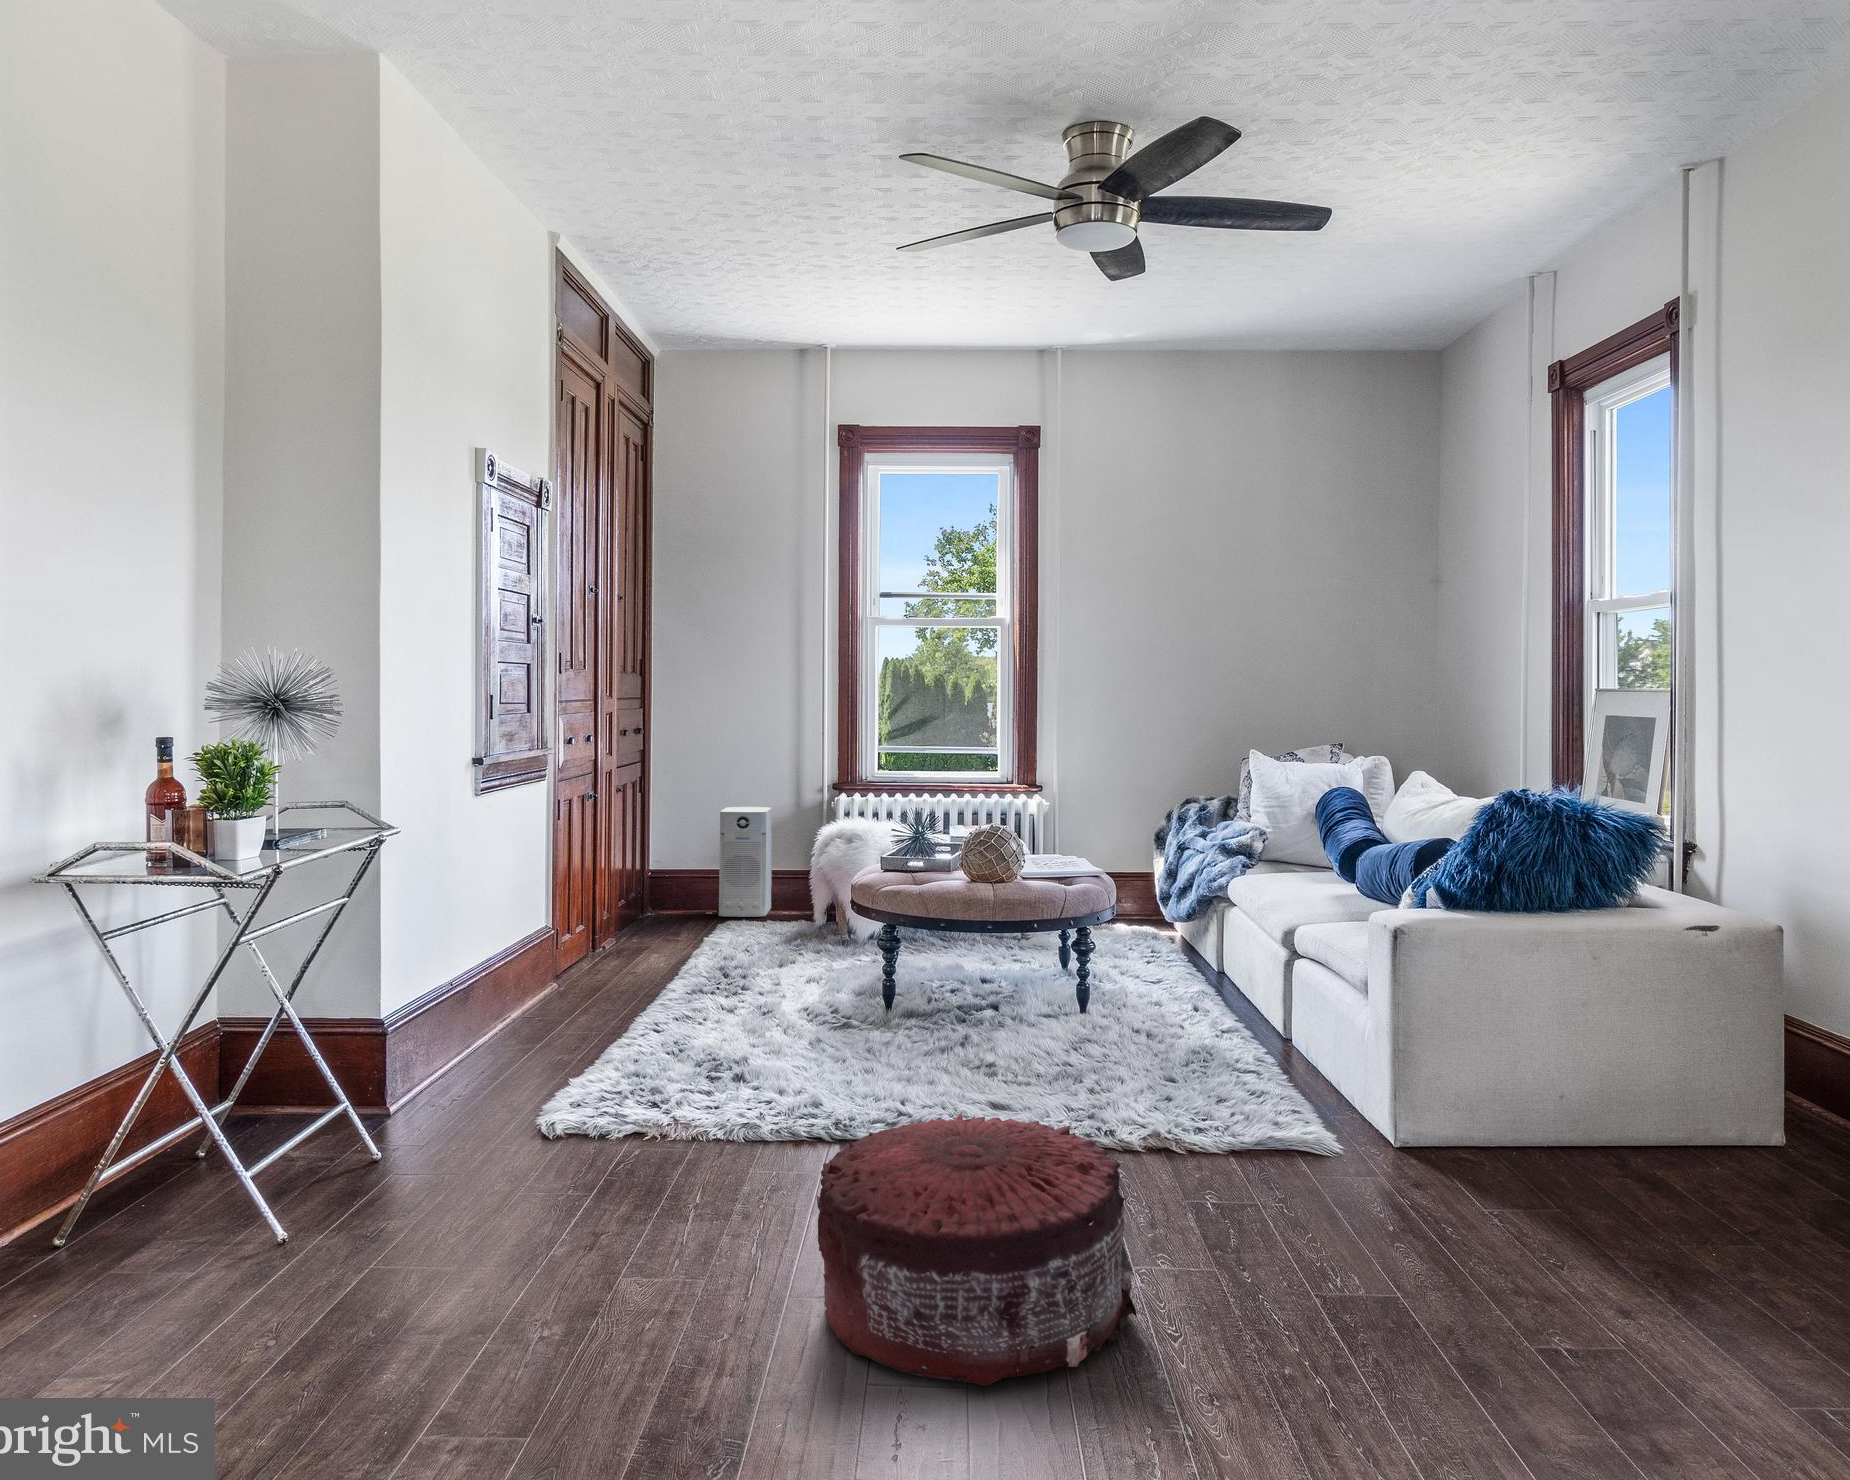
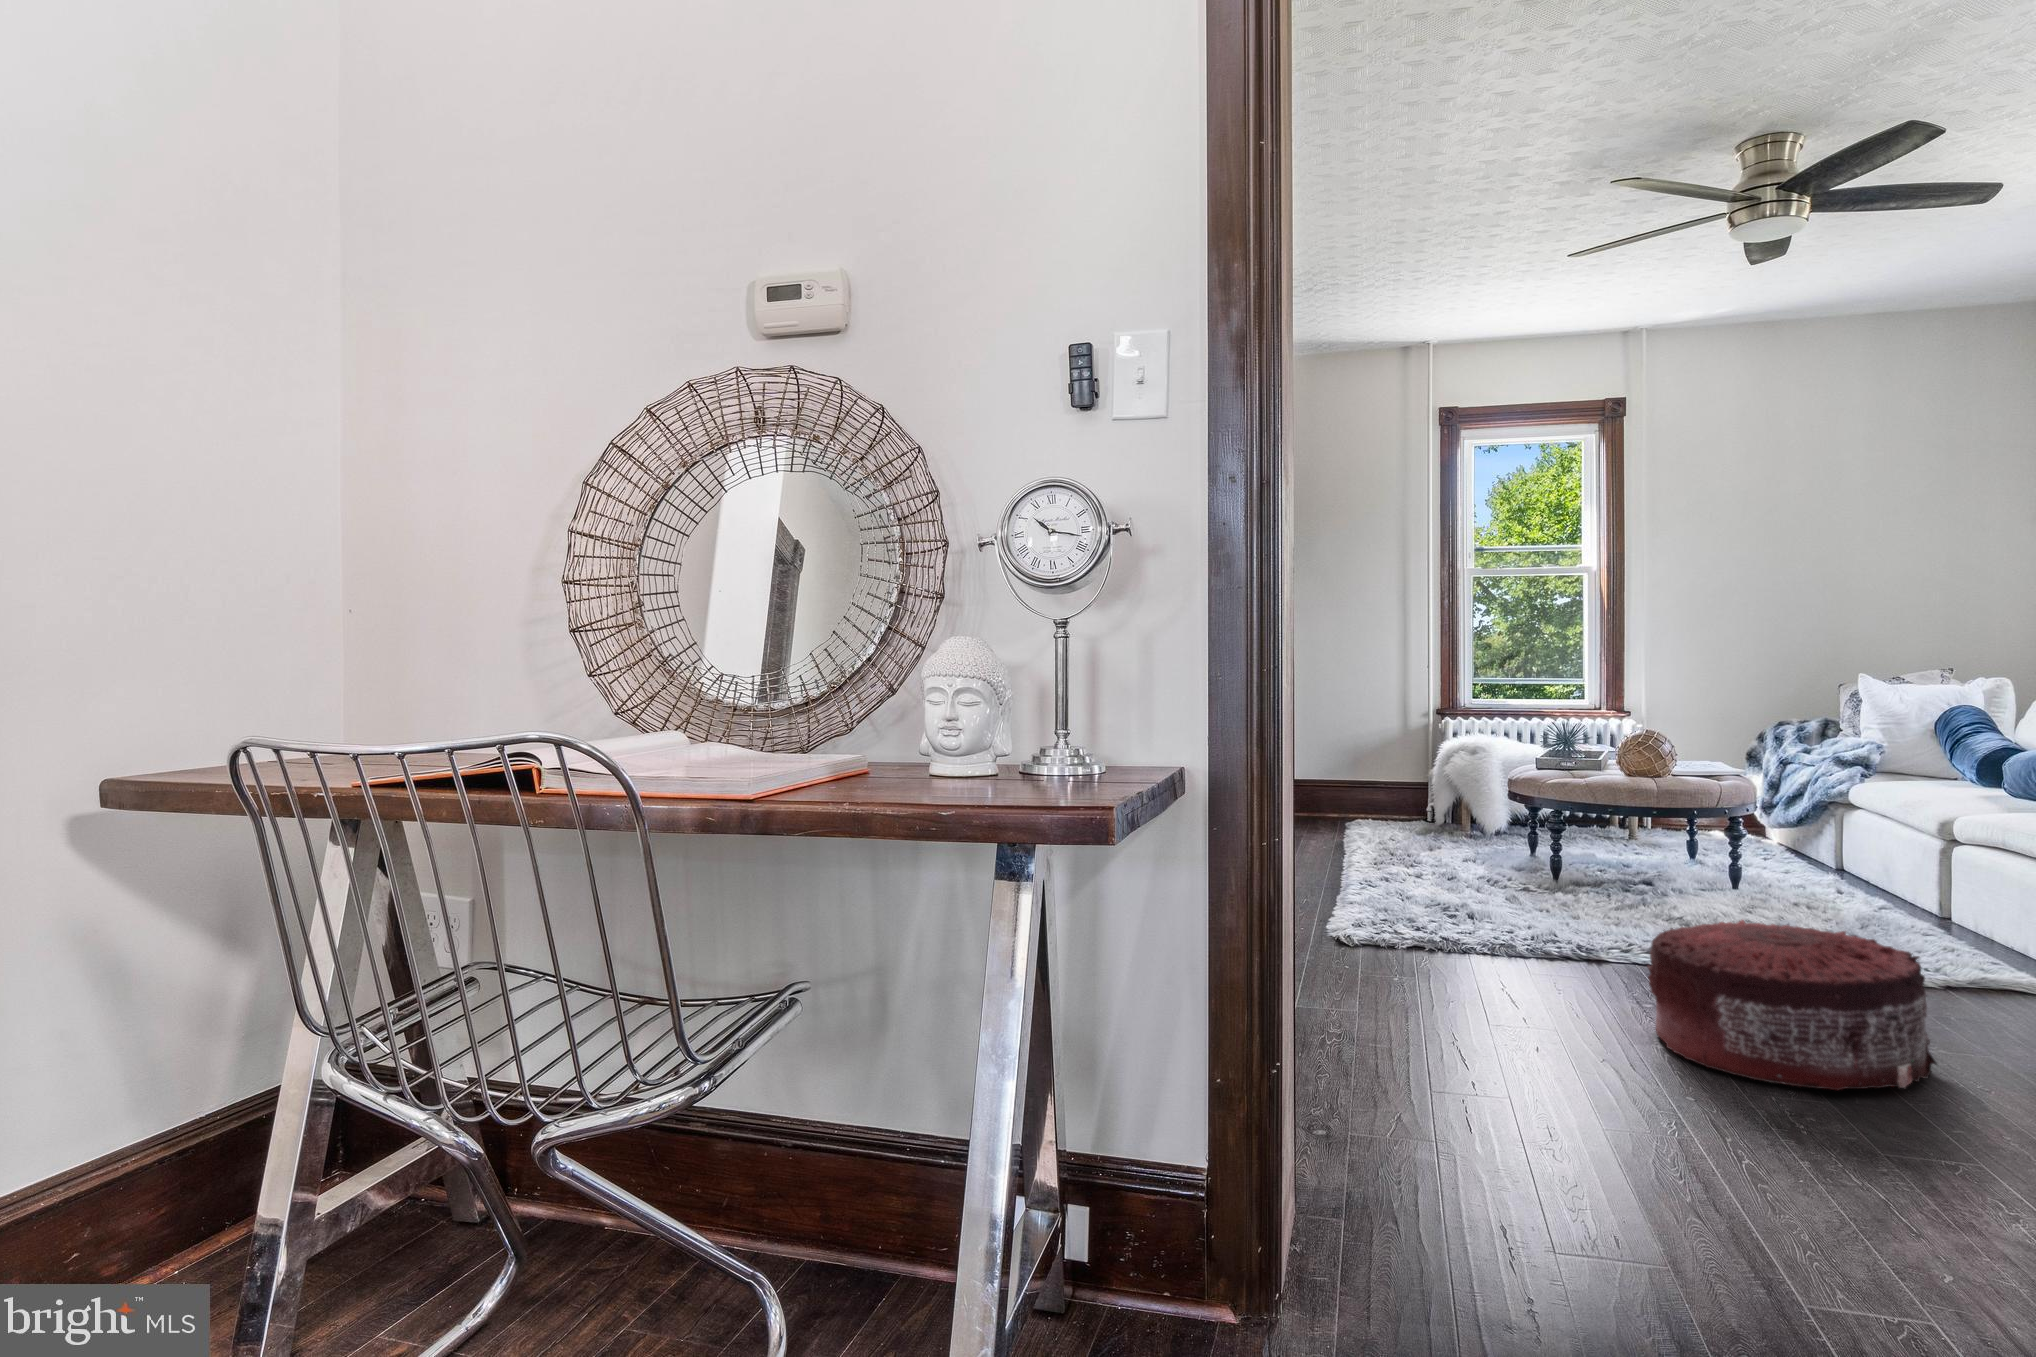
air purifier: present [719,807,772,917] -> none [1342,728,1382,817]

